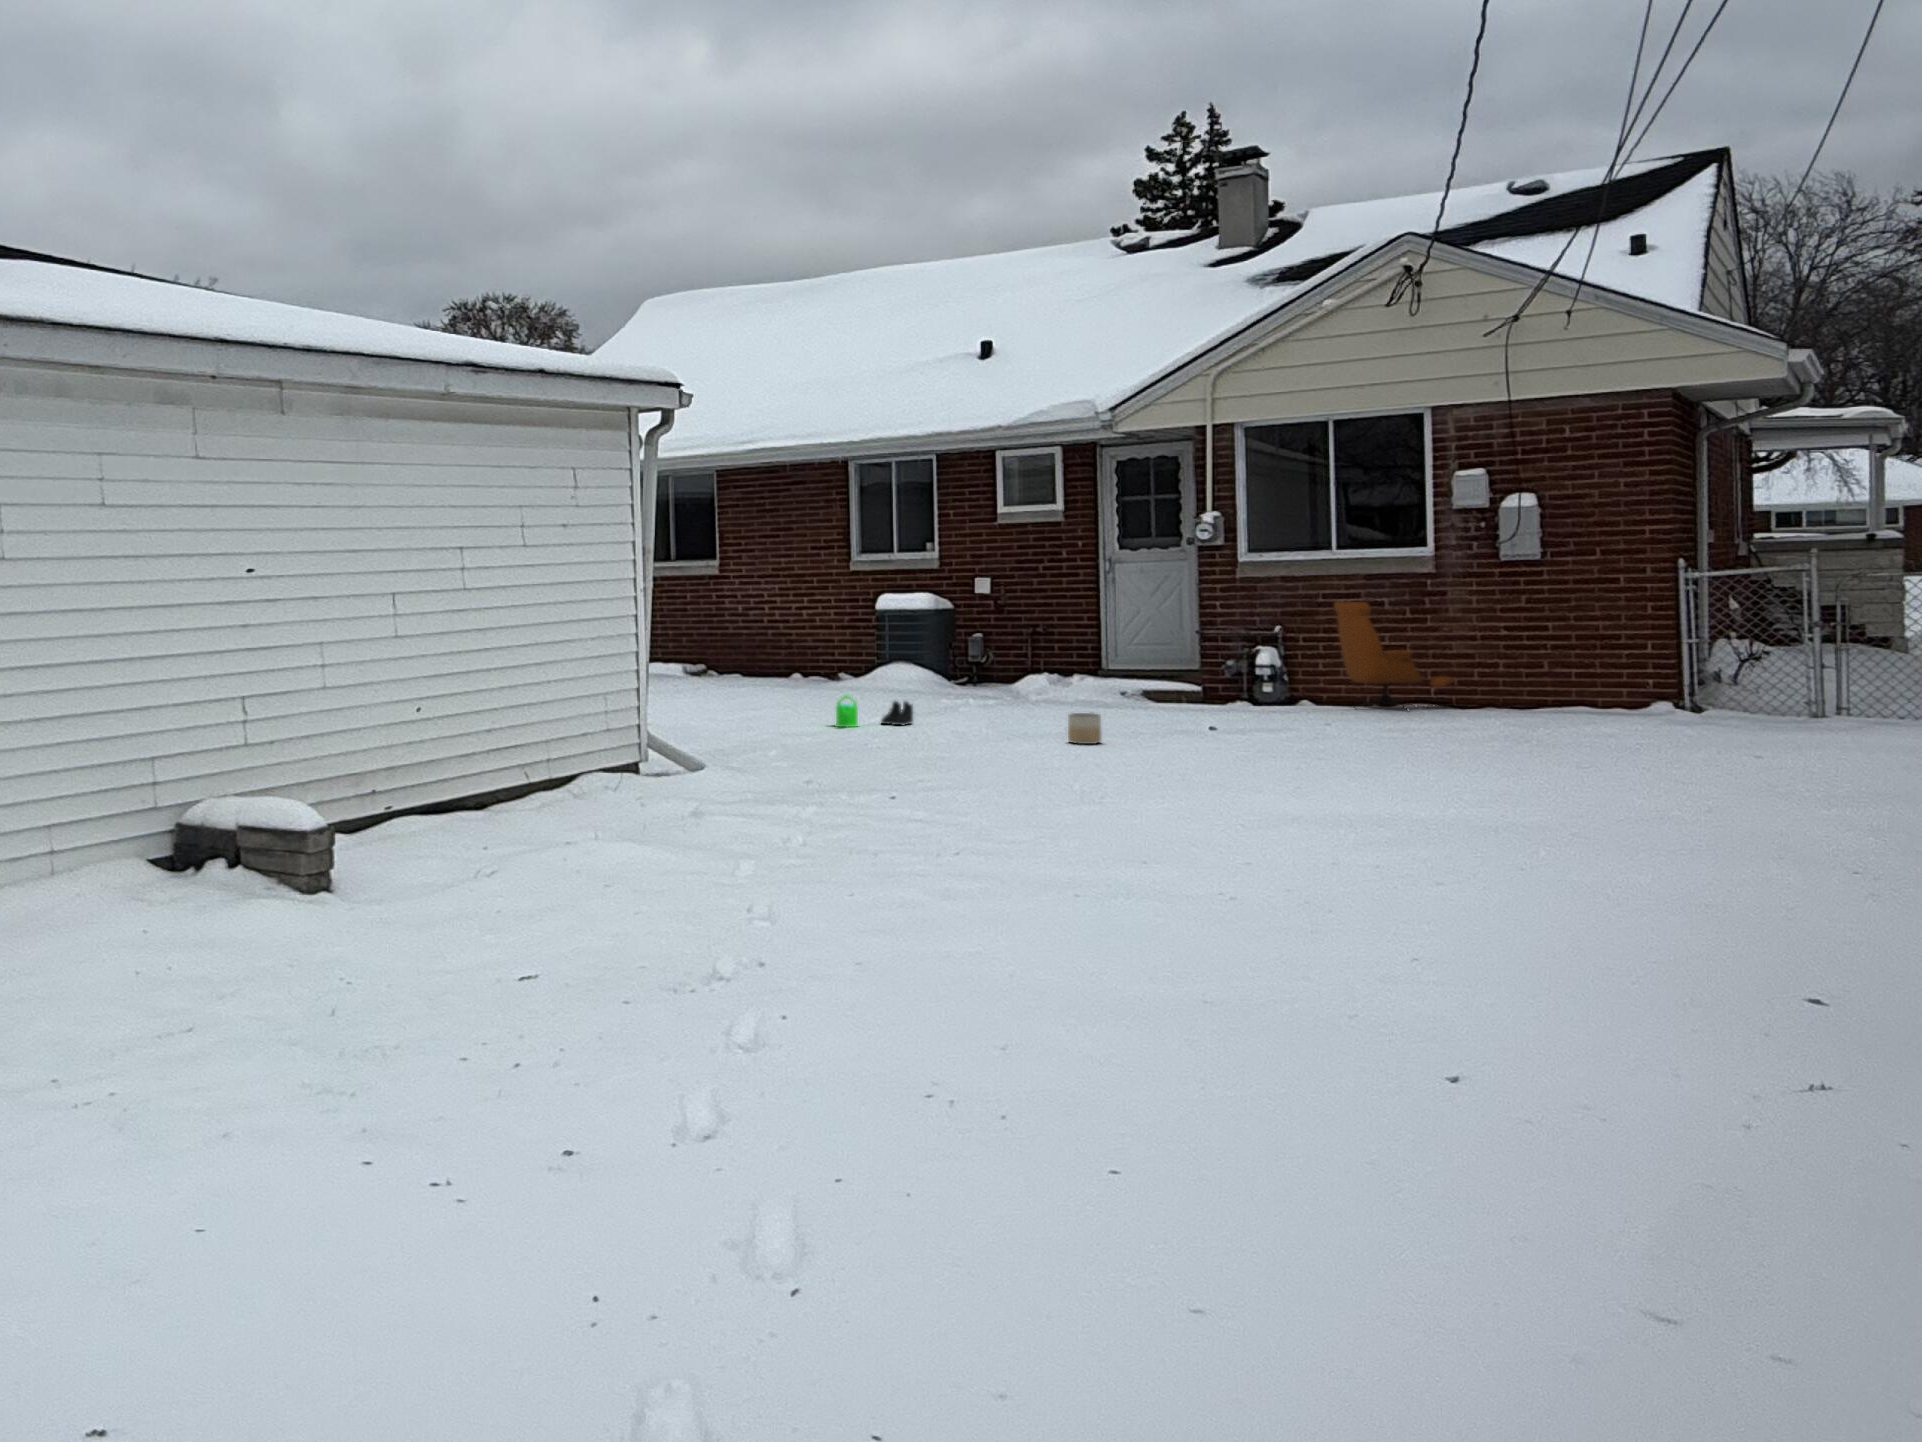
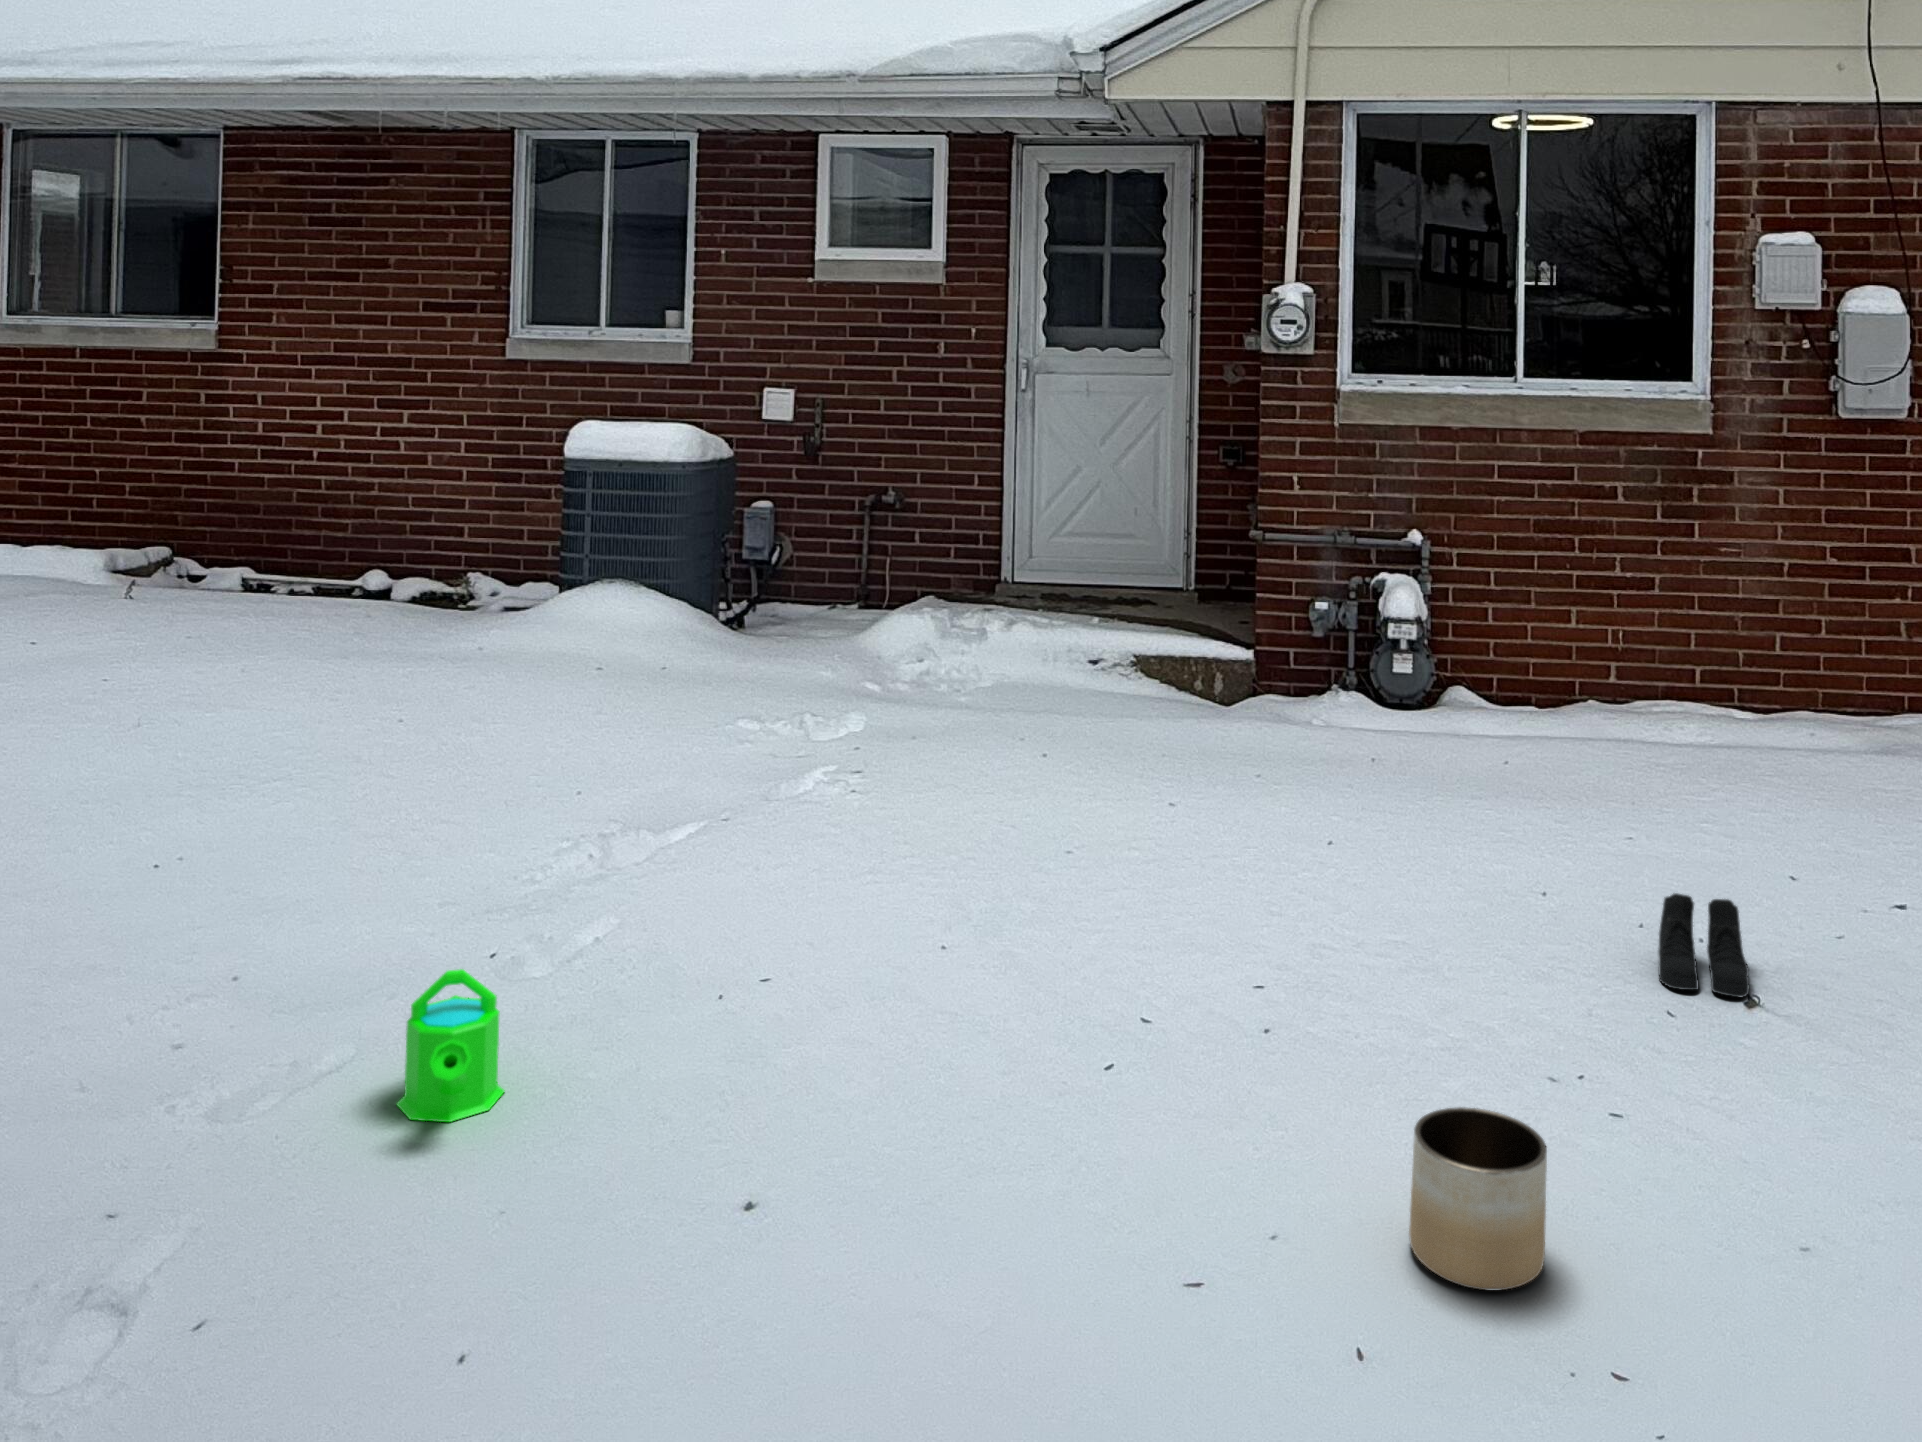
lounge chair: present [1335,601,1455,710] -> none [1594,501,1802,751]
boots: present [881,701,913,726] -> present [1658,893,1749,997]

